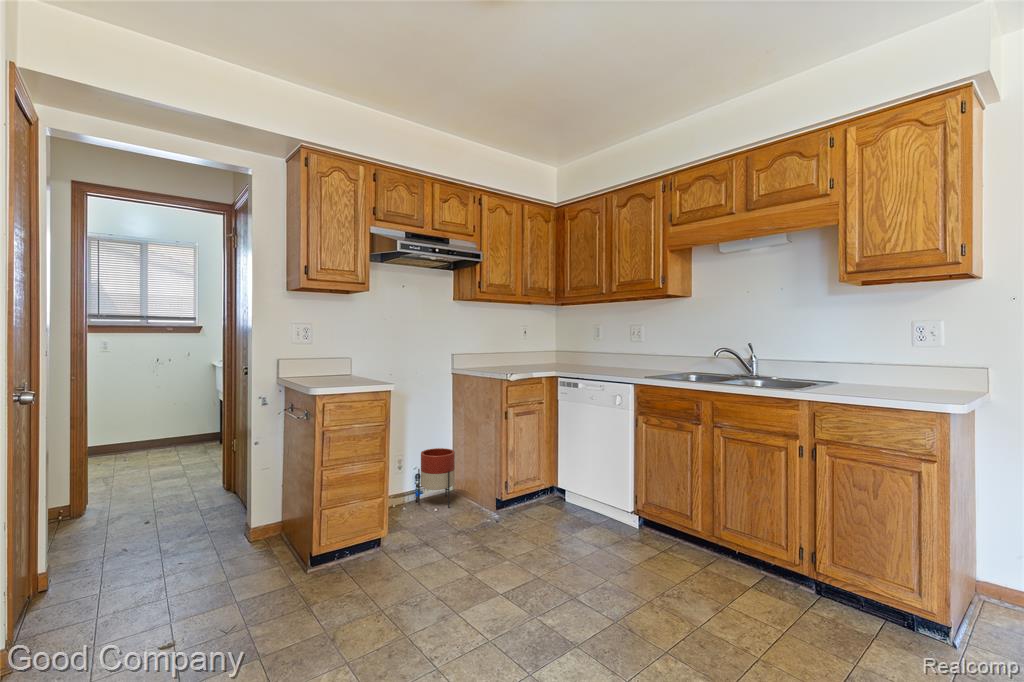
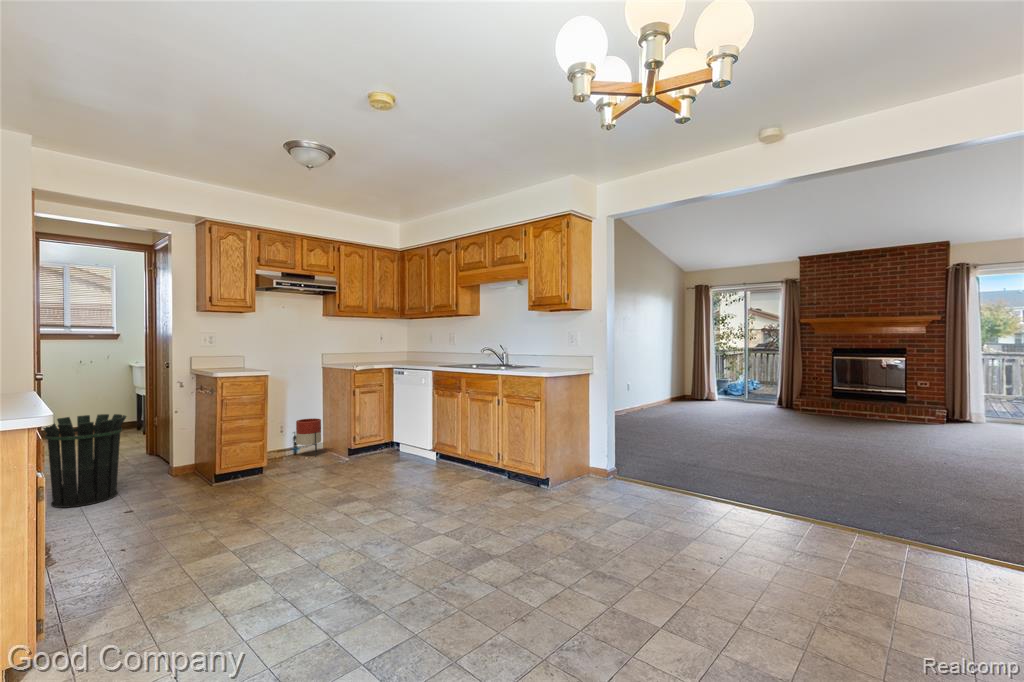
waste bin: none [42,449,181,615] -> present [43,414,126,508]

